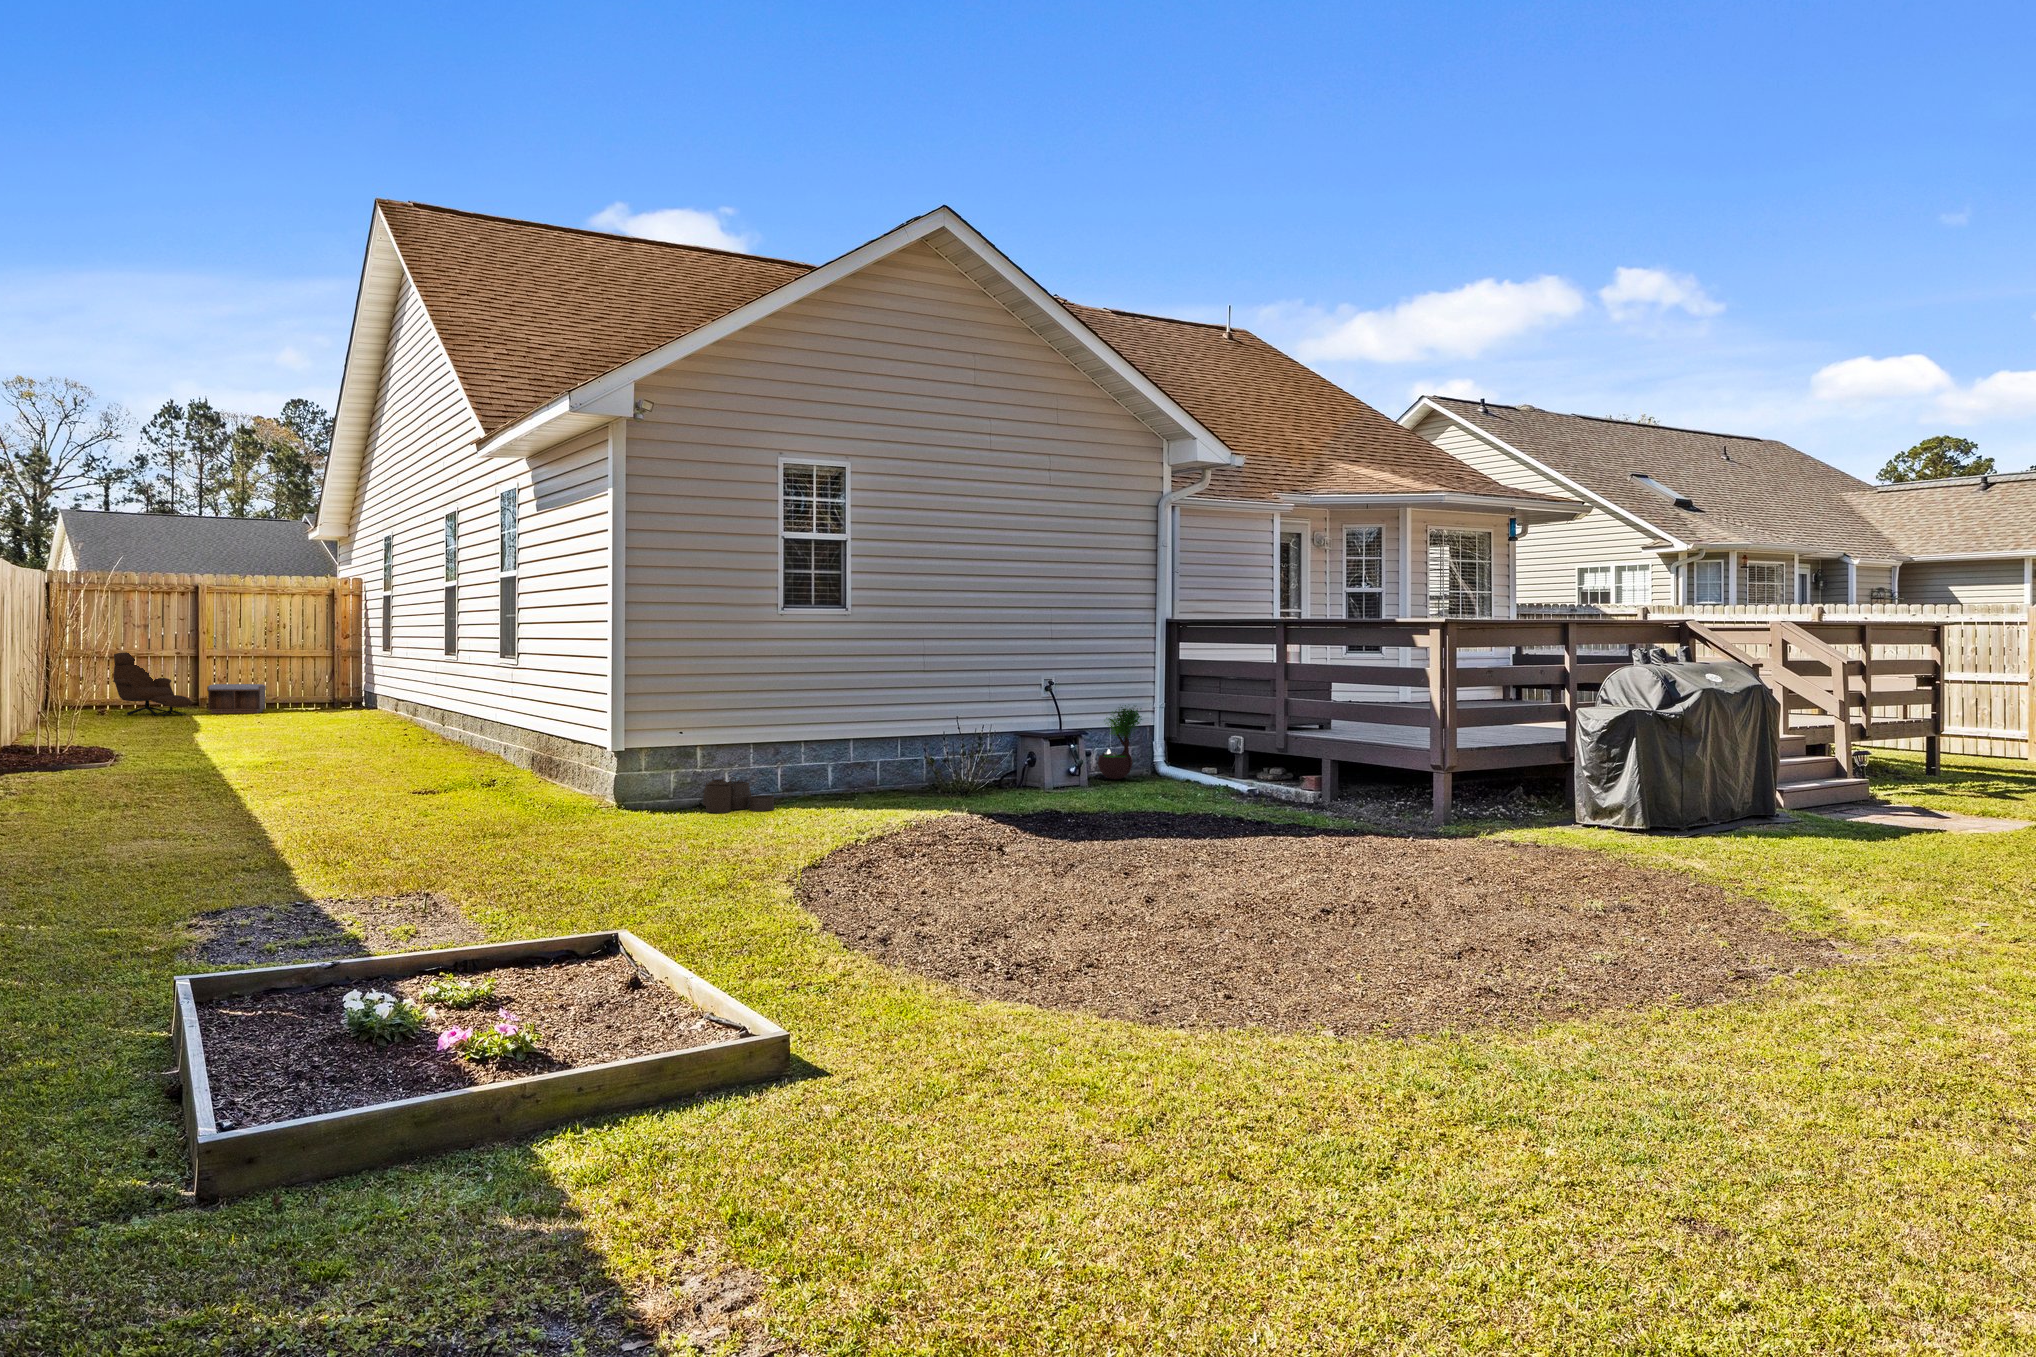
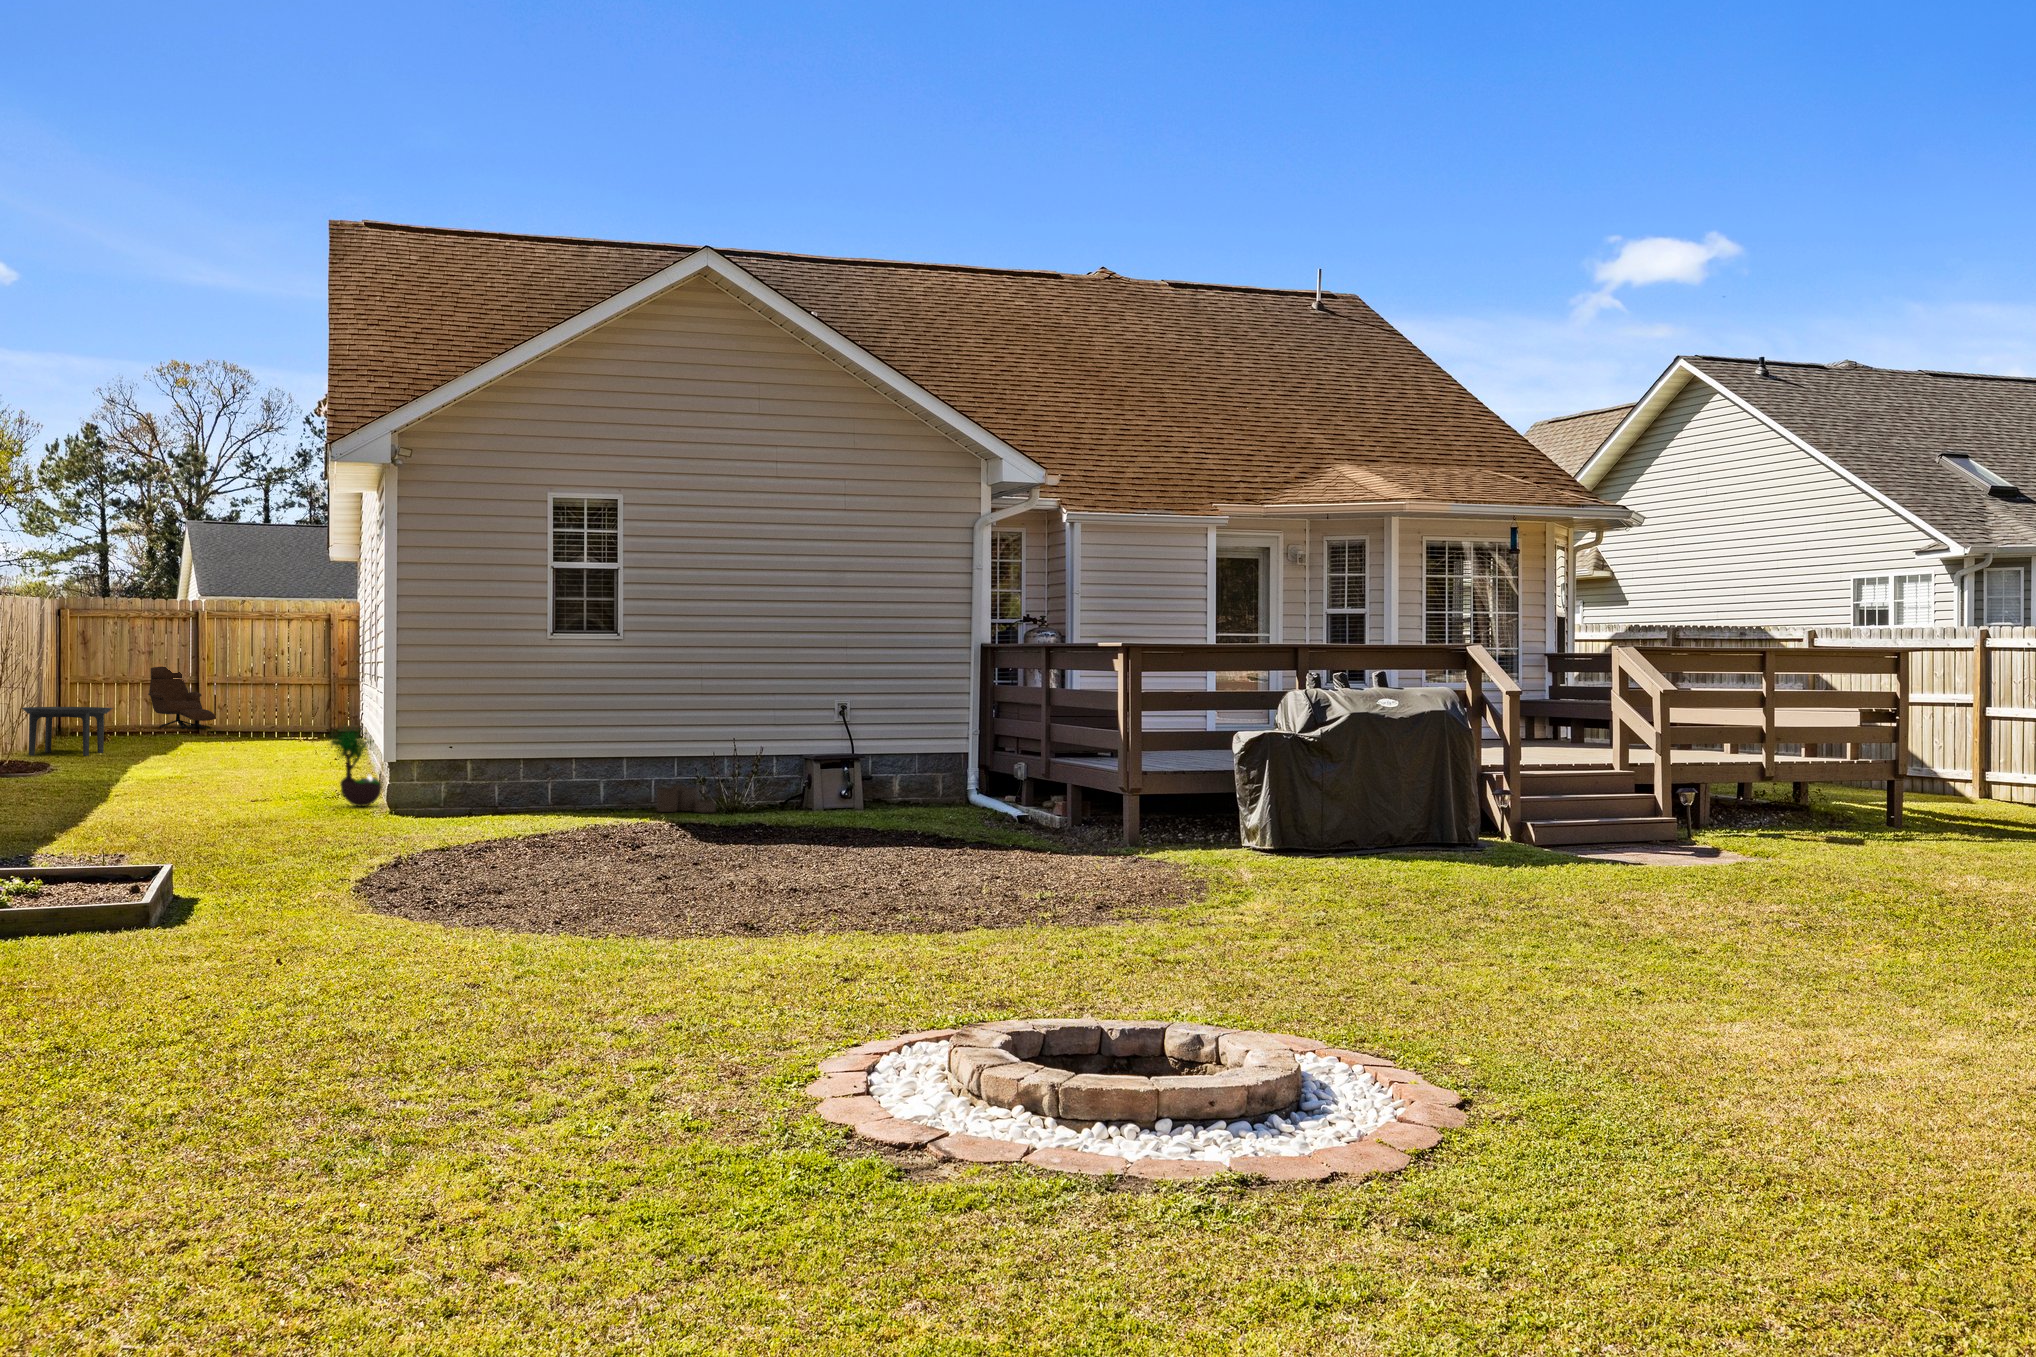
bench: present [207,684,266,713] -> none [231,700,286,729]
round table: none [22,698,133,754] -> present [22,707,113,756]
potted tree: present [1098,705,1142,779] -> present [328,726,381,807]
woven basket: present [703,777,775,813] -> present [657,785,715,813]

